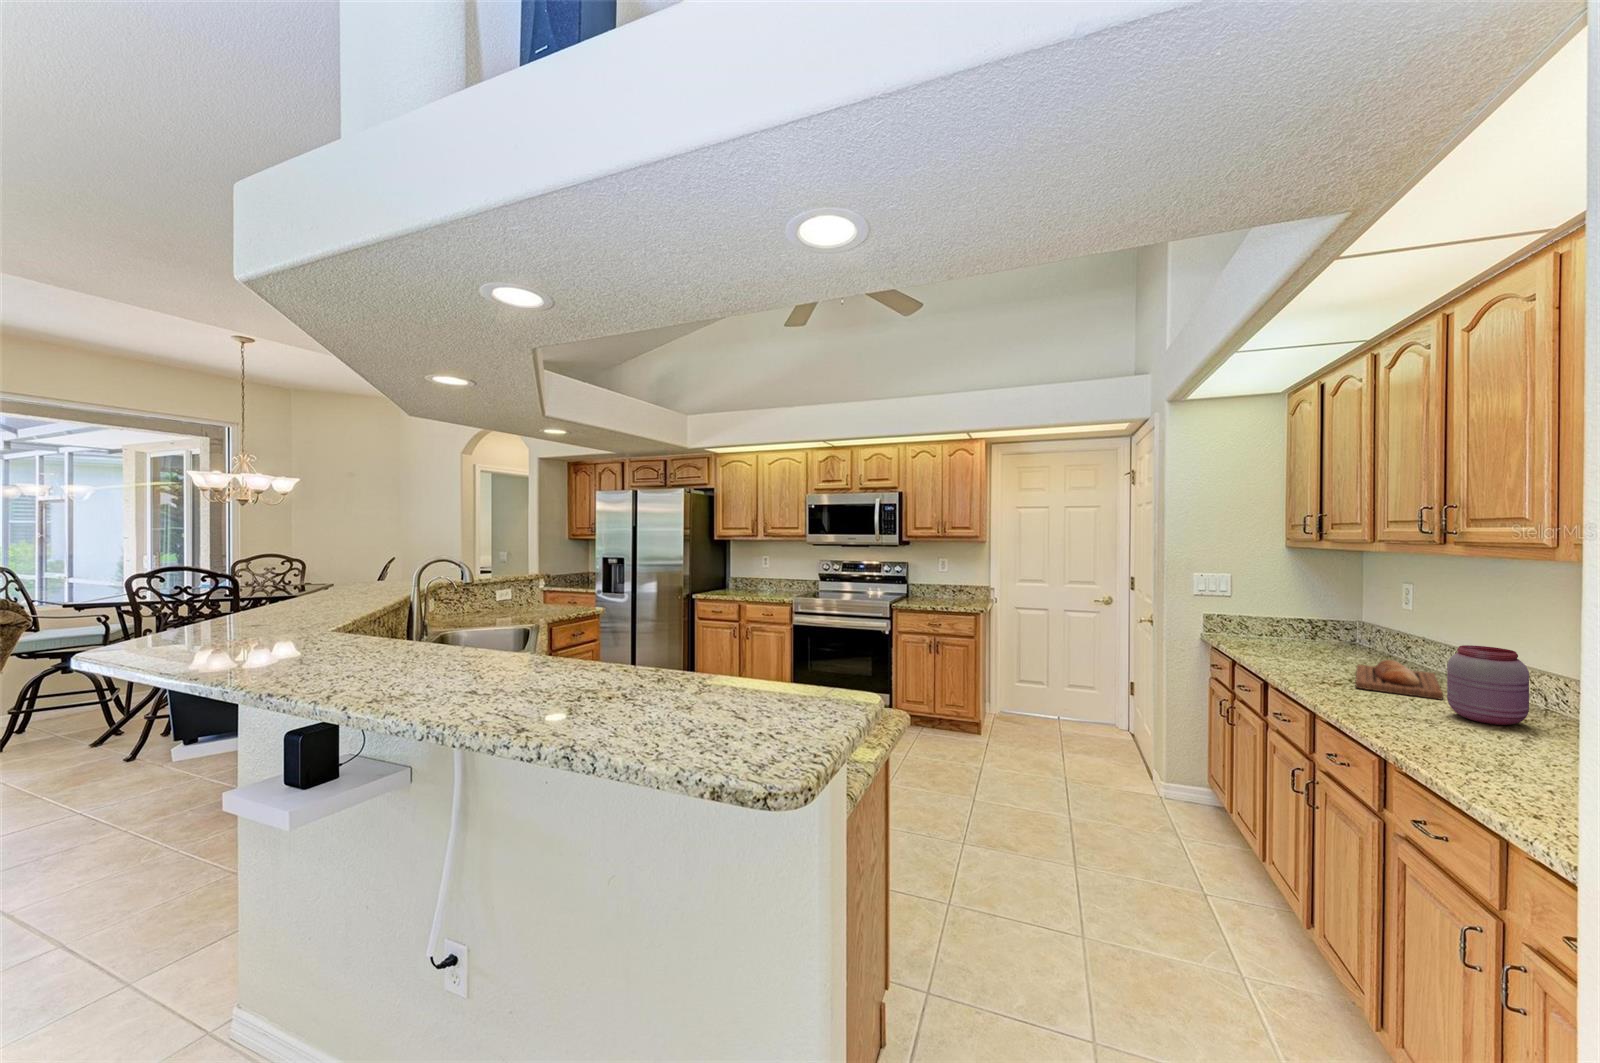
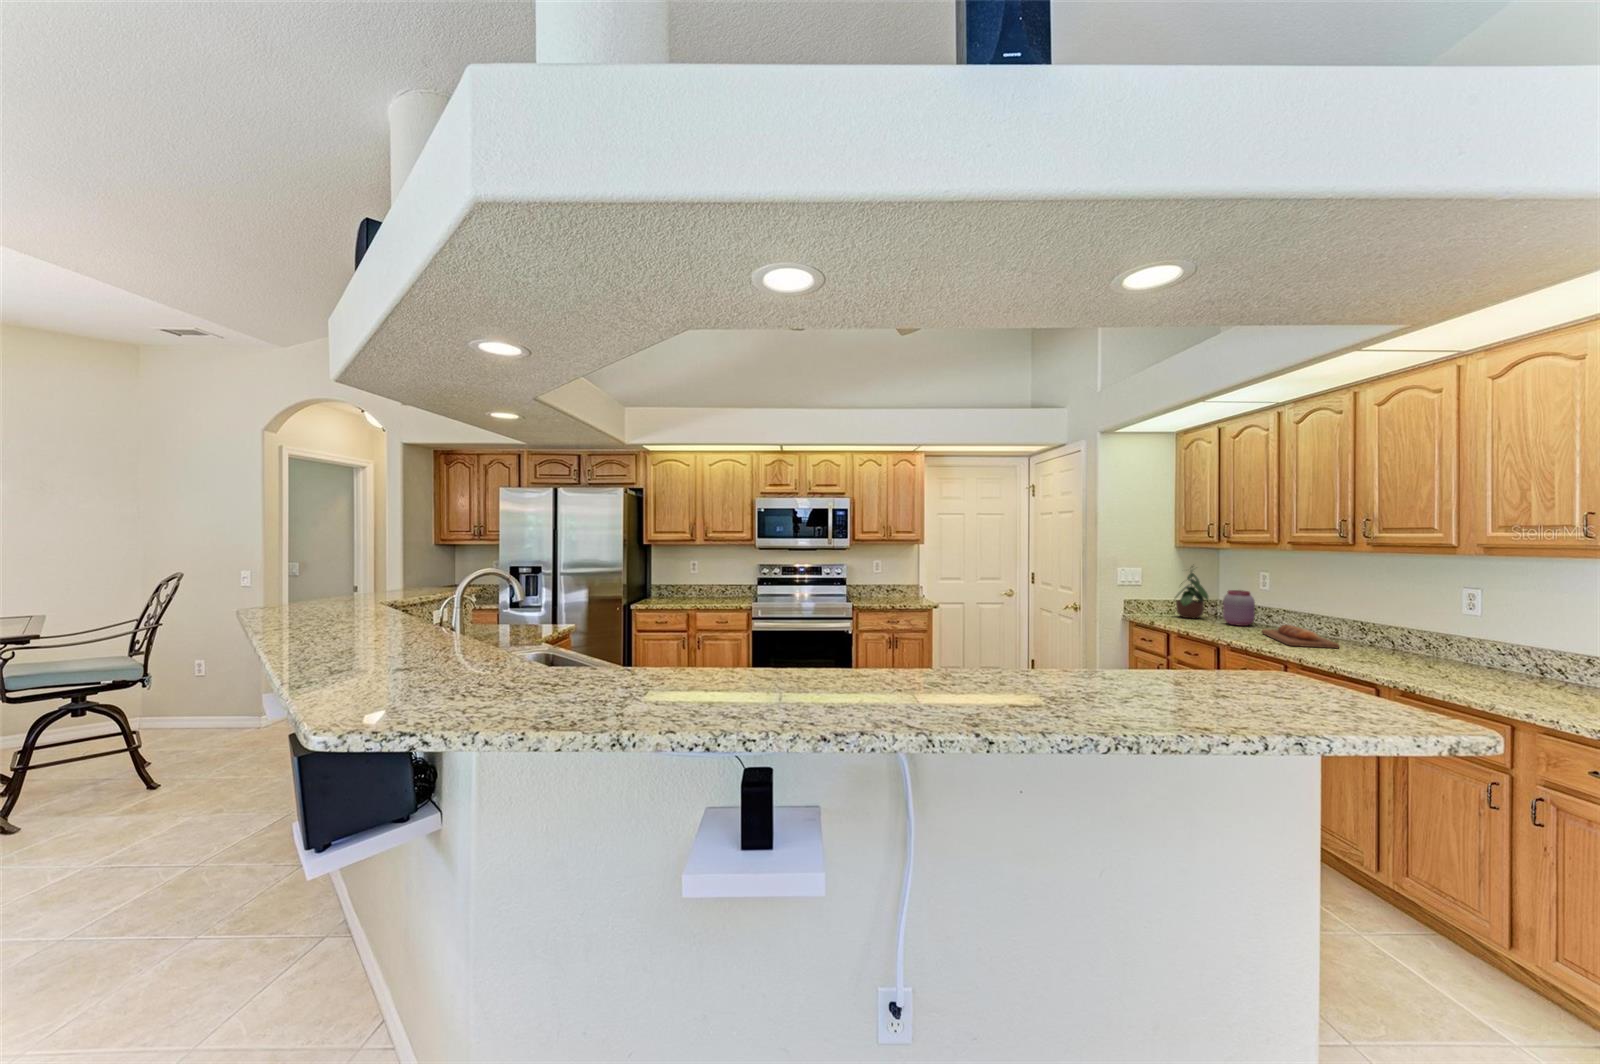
potted plant: none [1268,570,1327,645] -> present [1175,566,1208,618]
jar: present [1447,645,1529,725] -> present [1223,590,1255,626]

